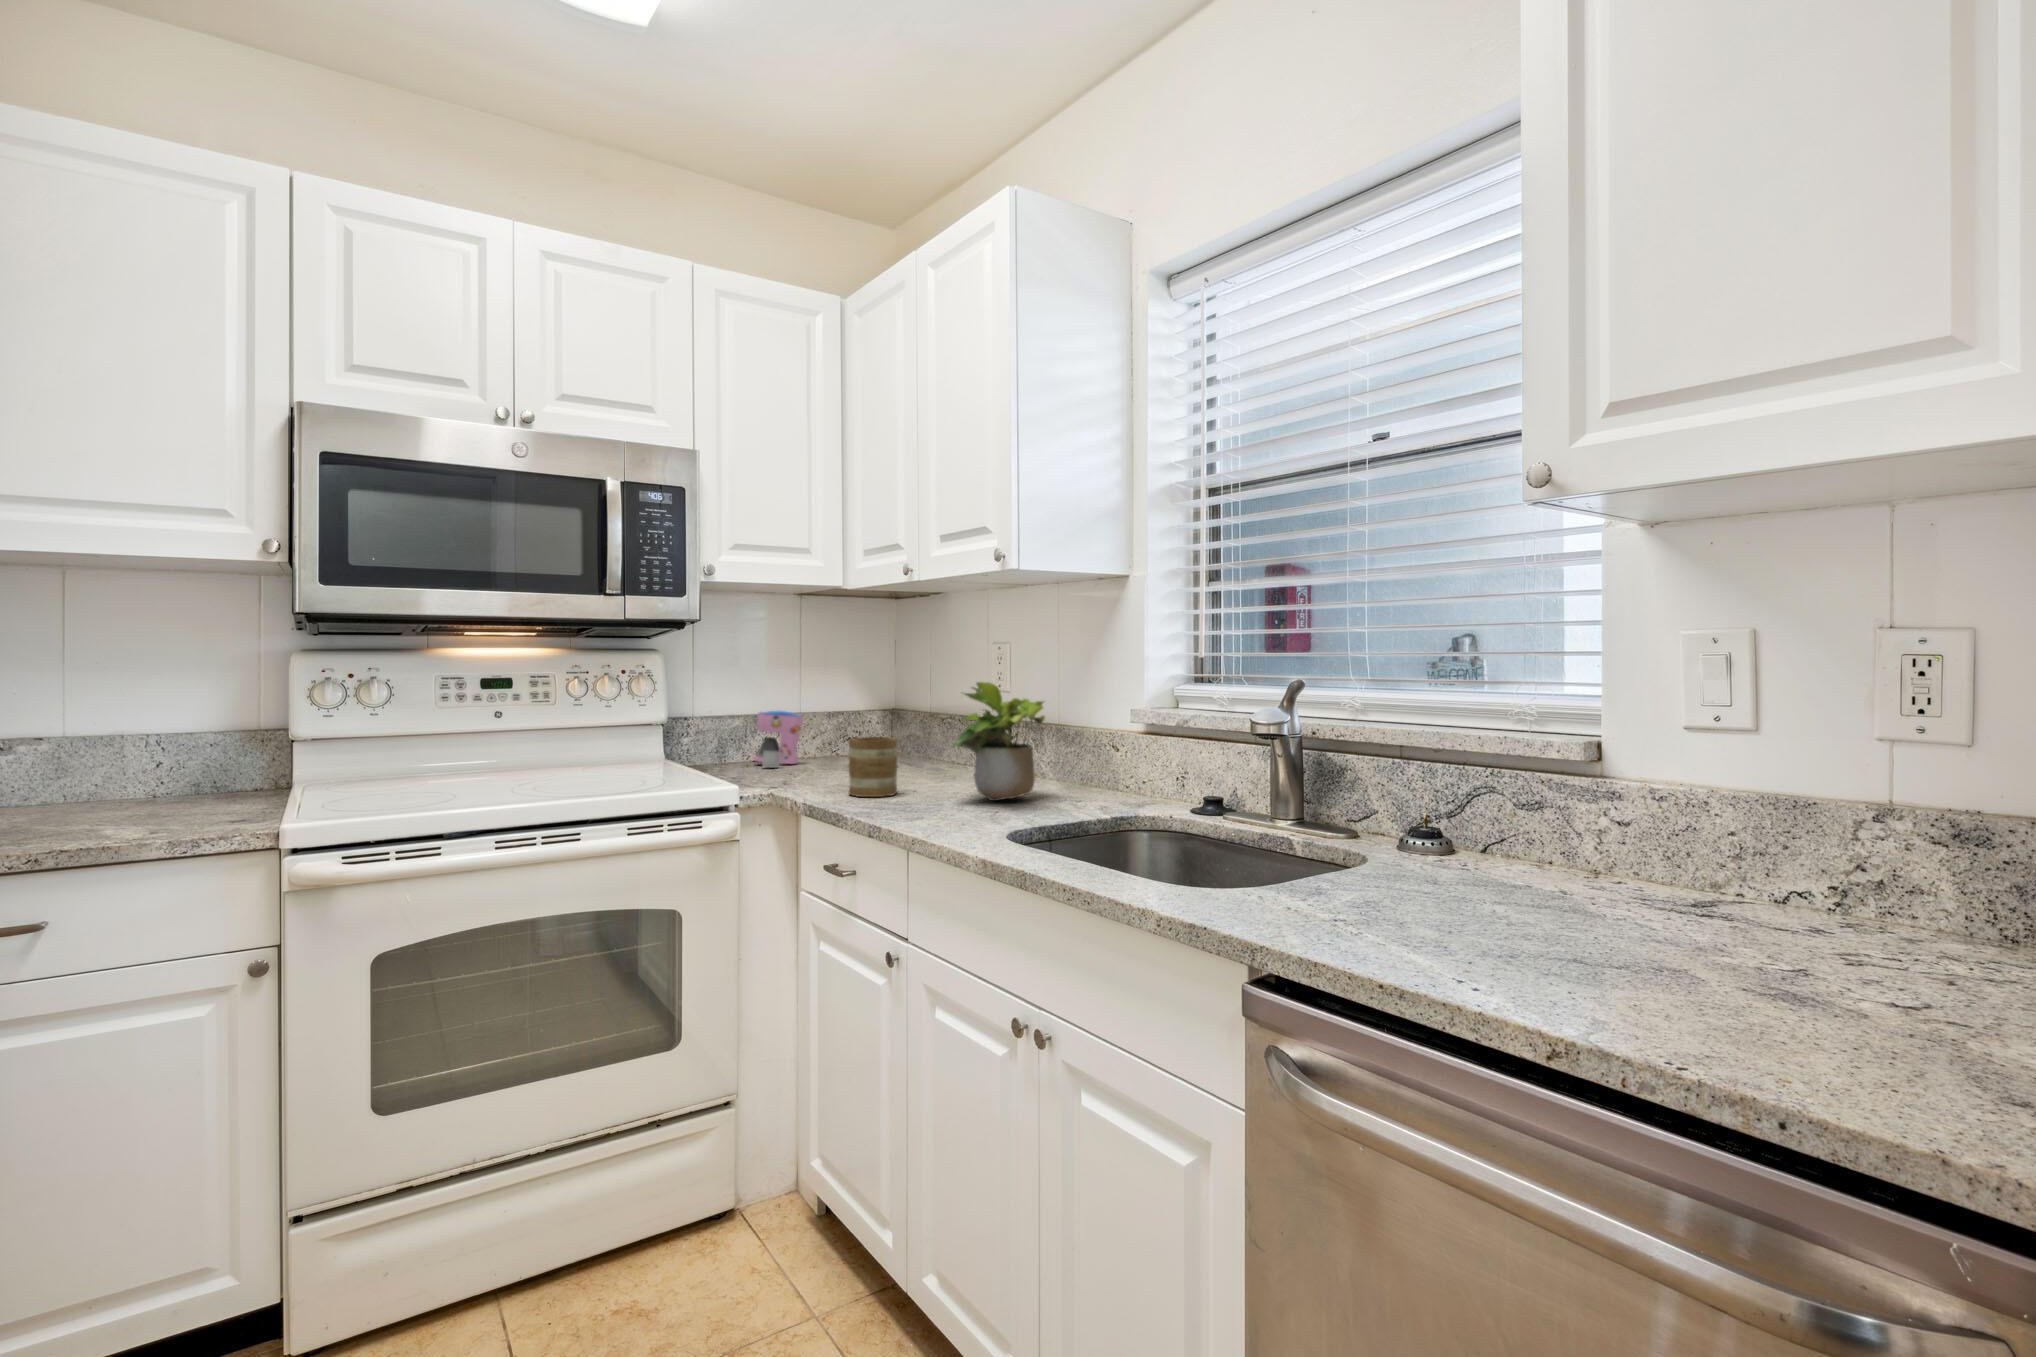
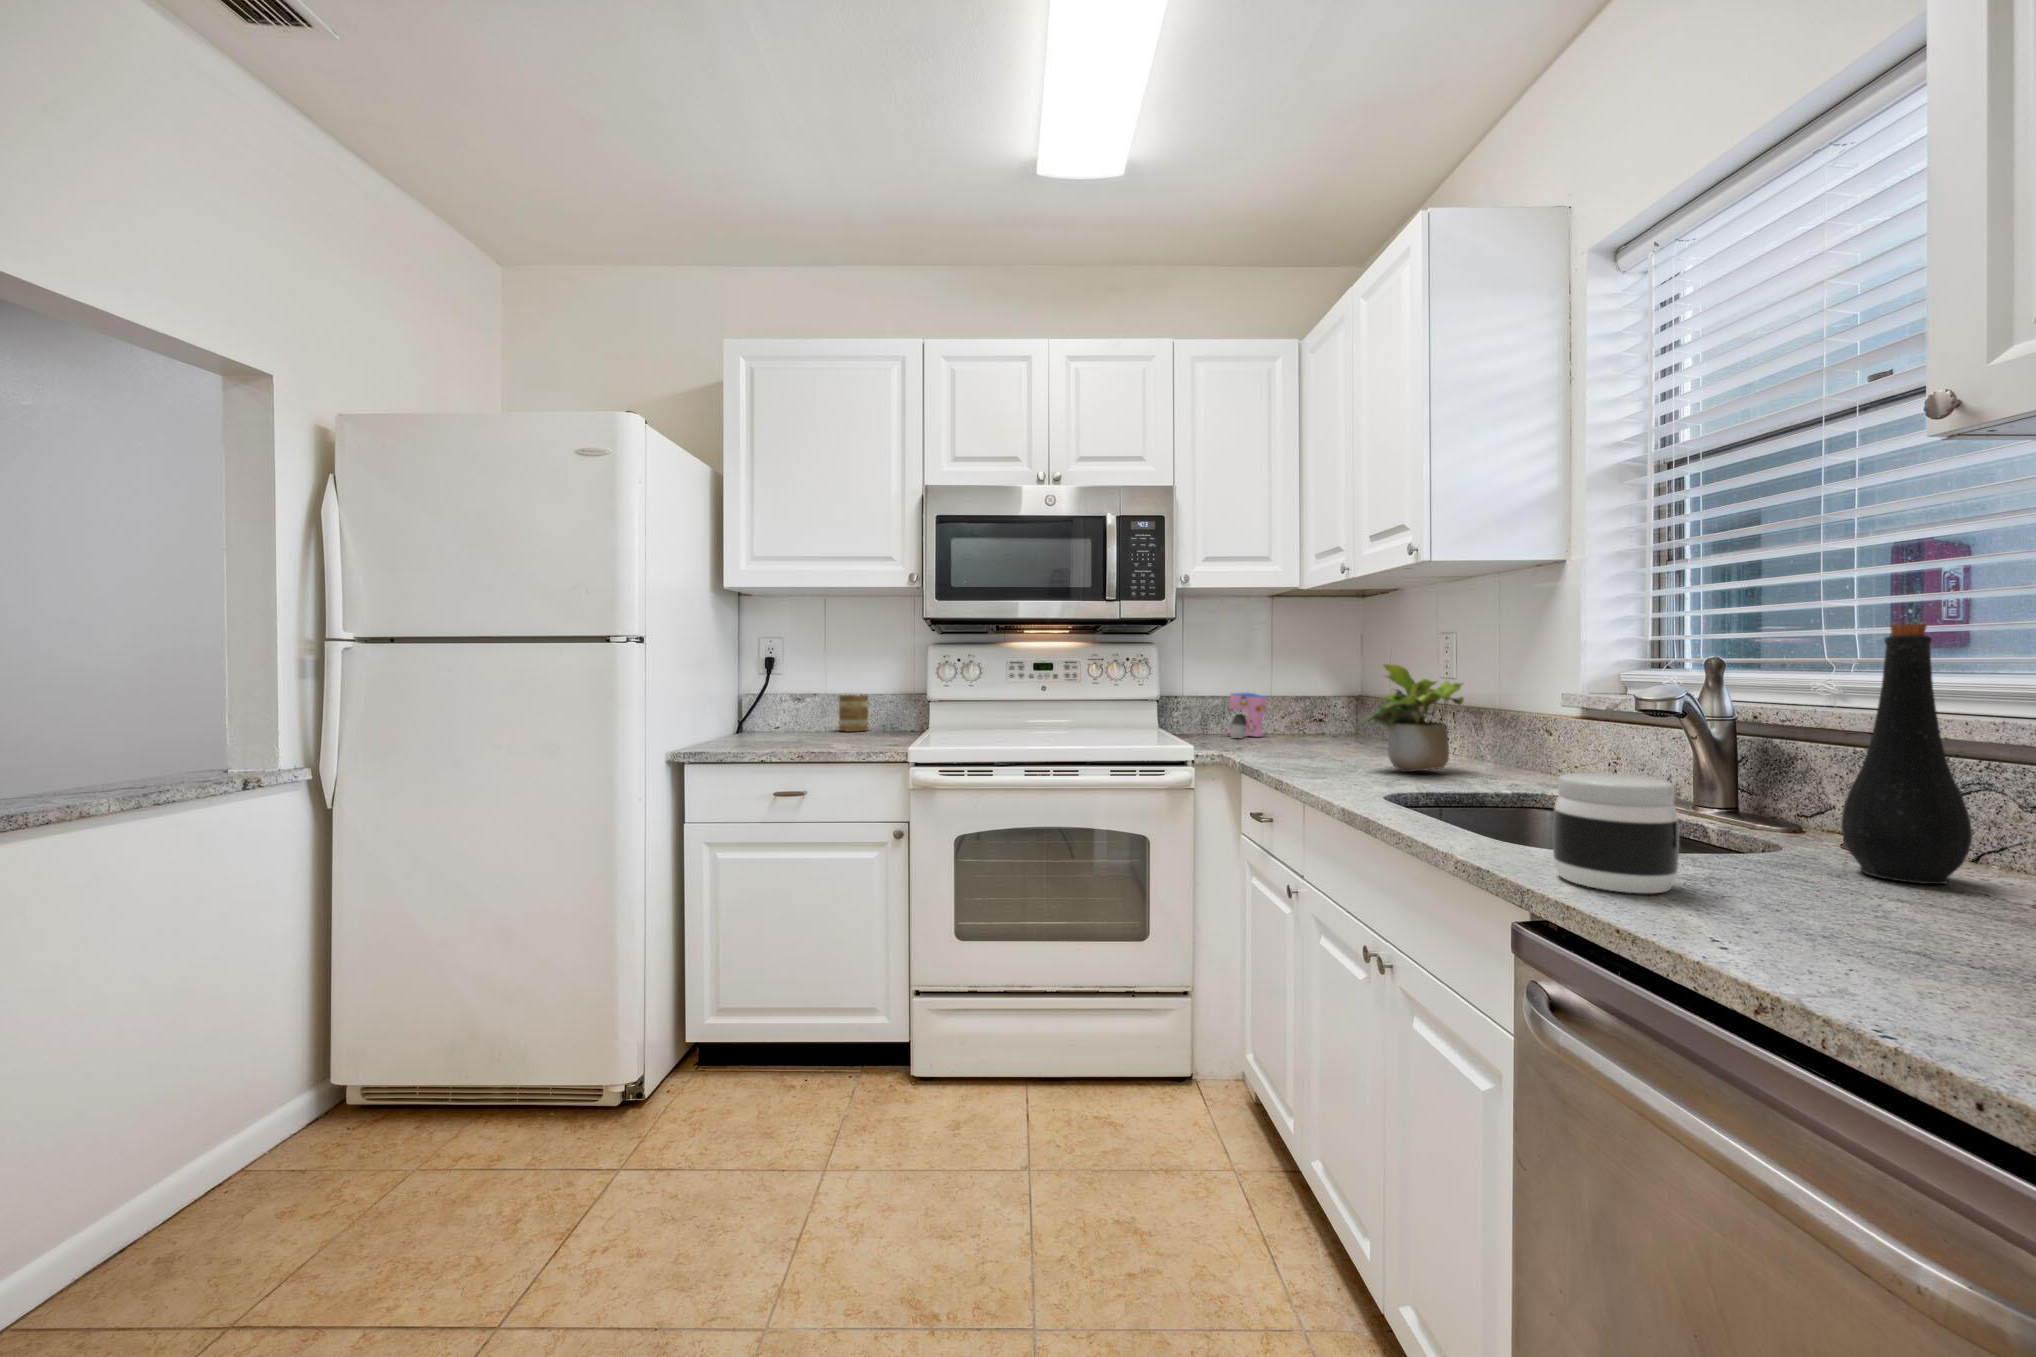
bottle: none [1423,657,1508,881] -> present [1841,624,1972,884]
mug: present [849,737,897,797] -> present [839,695,869,731]
jar: none [1259,808,1368,934] -> present [1553,773,1679,893]

